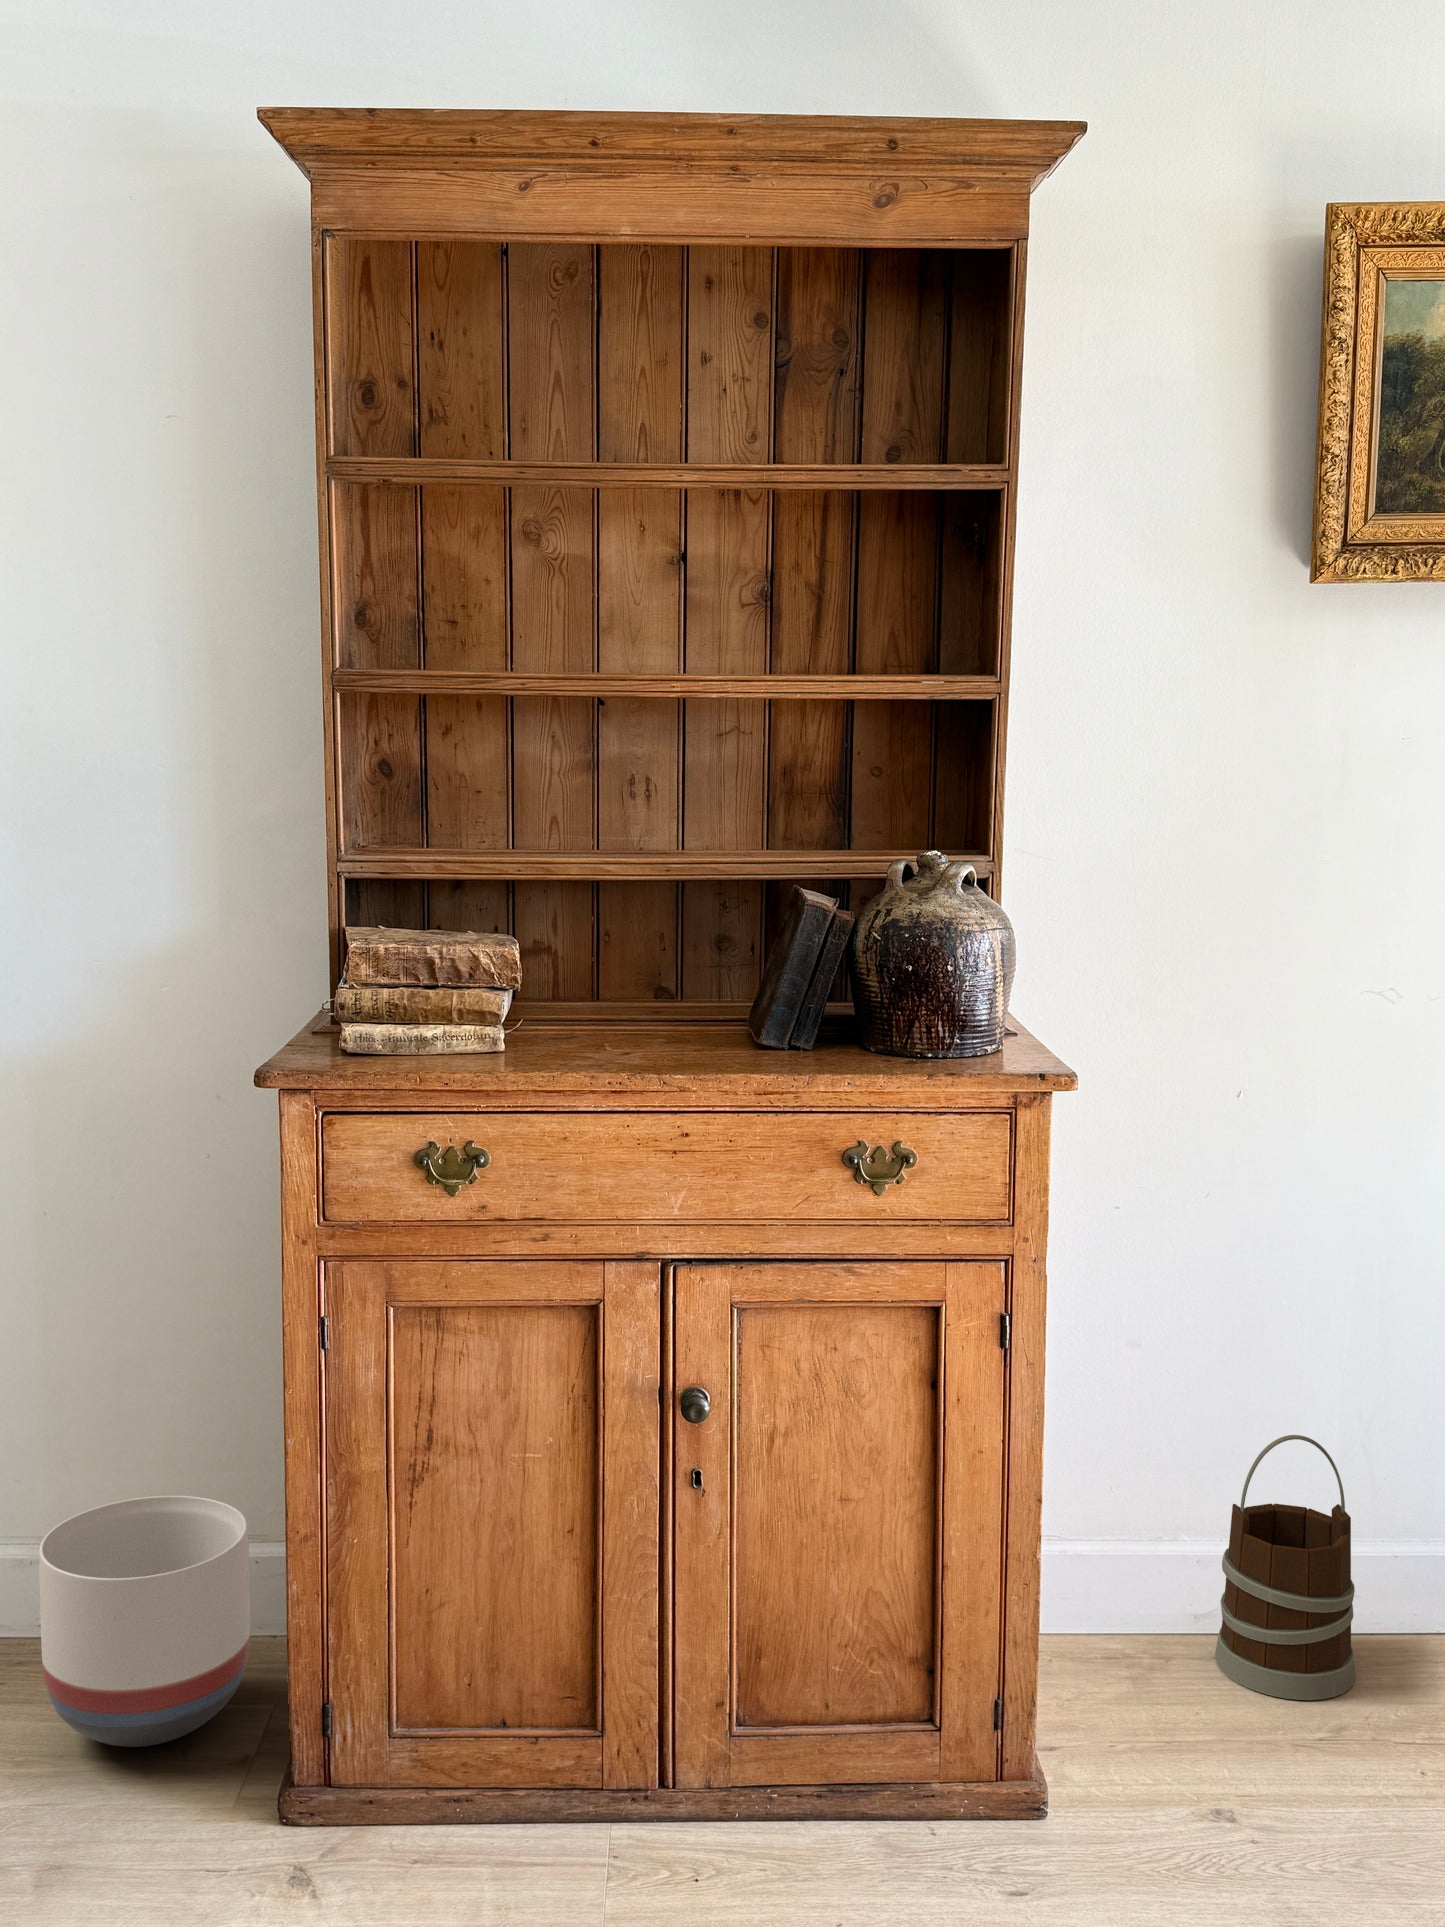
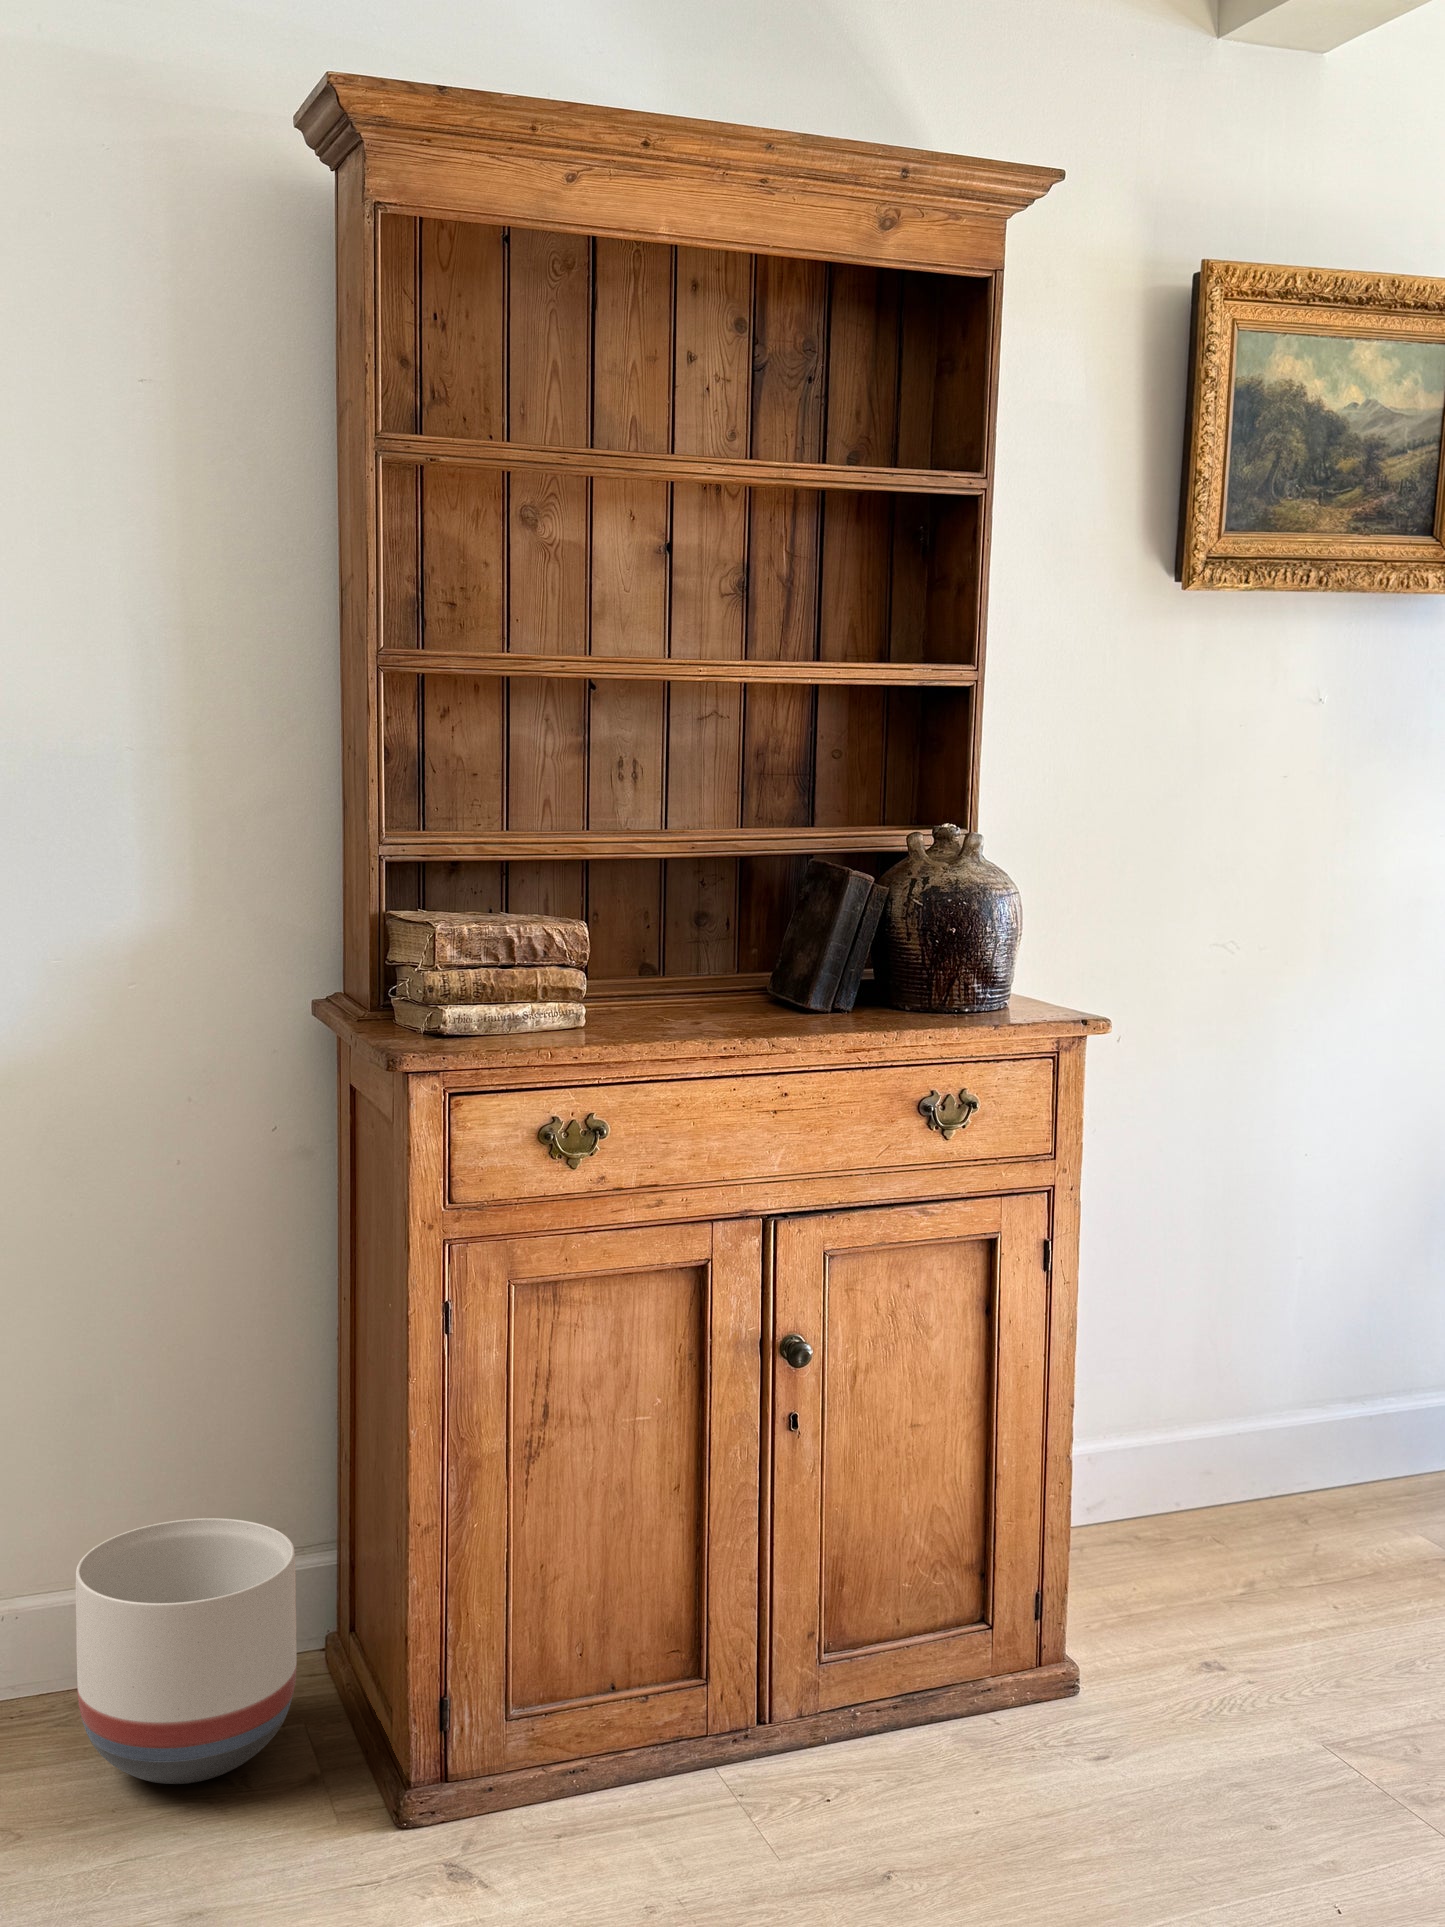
wooden bucket: present [1215,1435,1355,1700] -> none [1123,1343,1244,1574]

